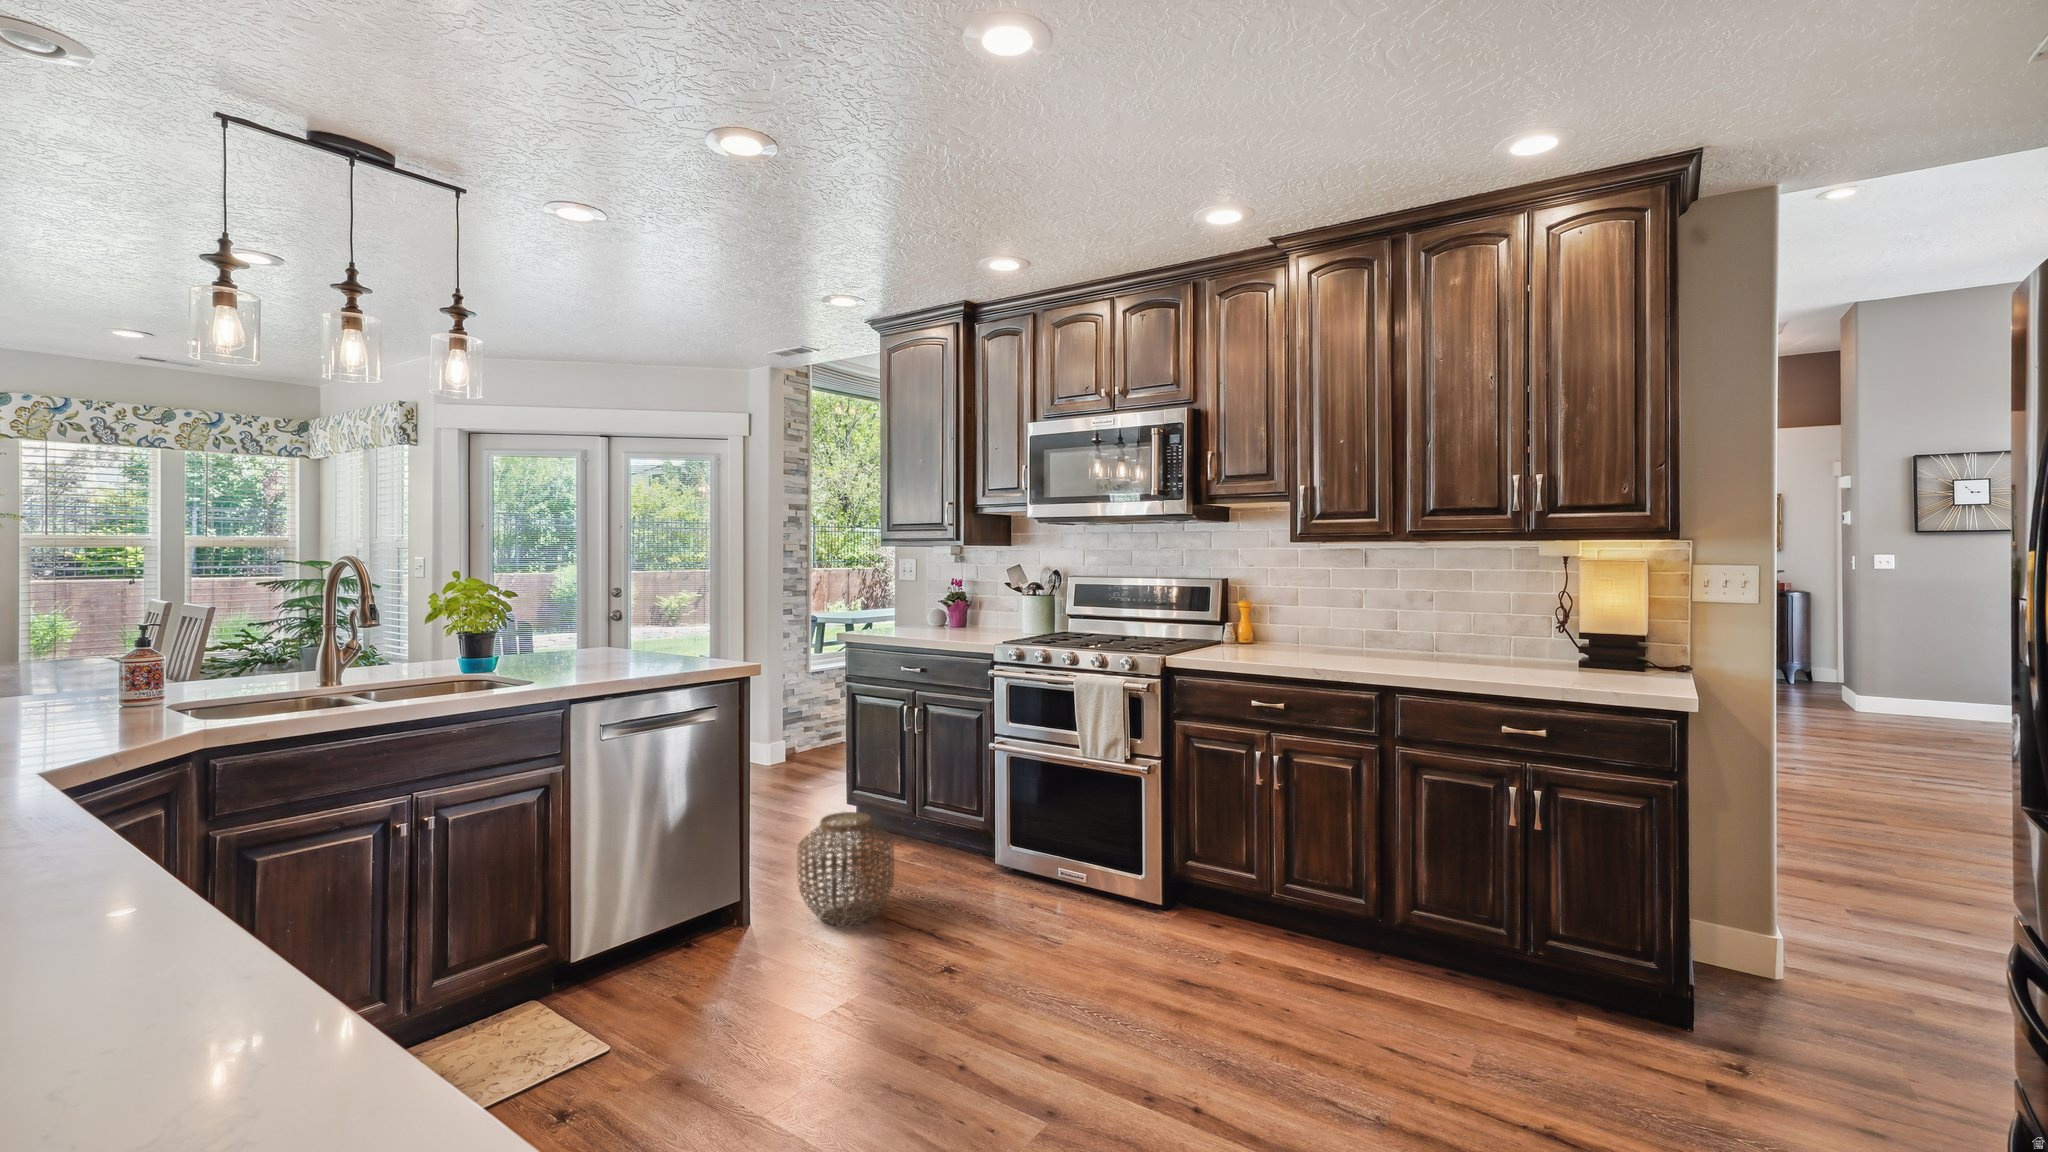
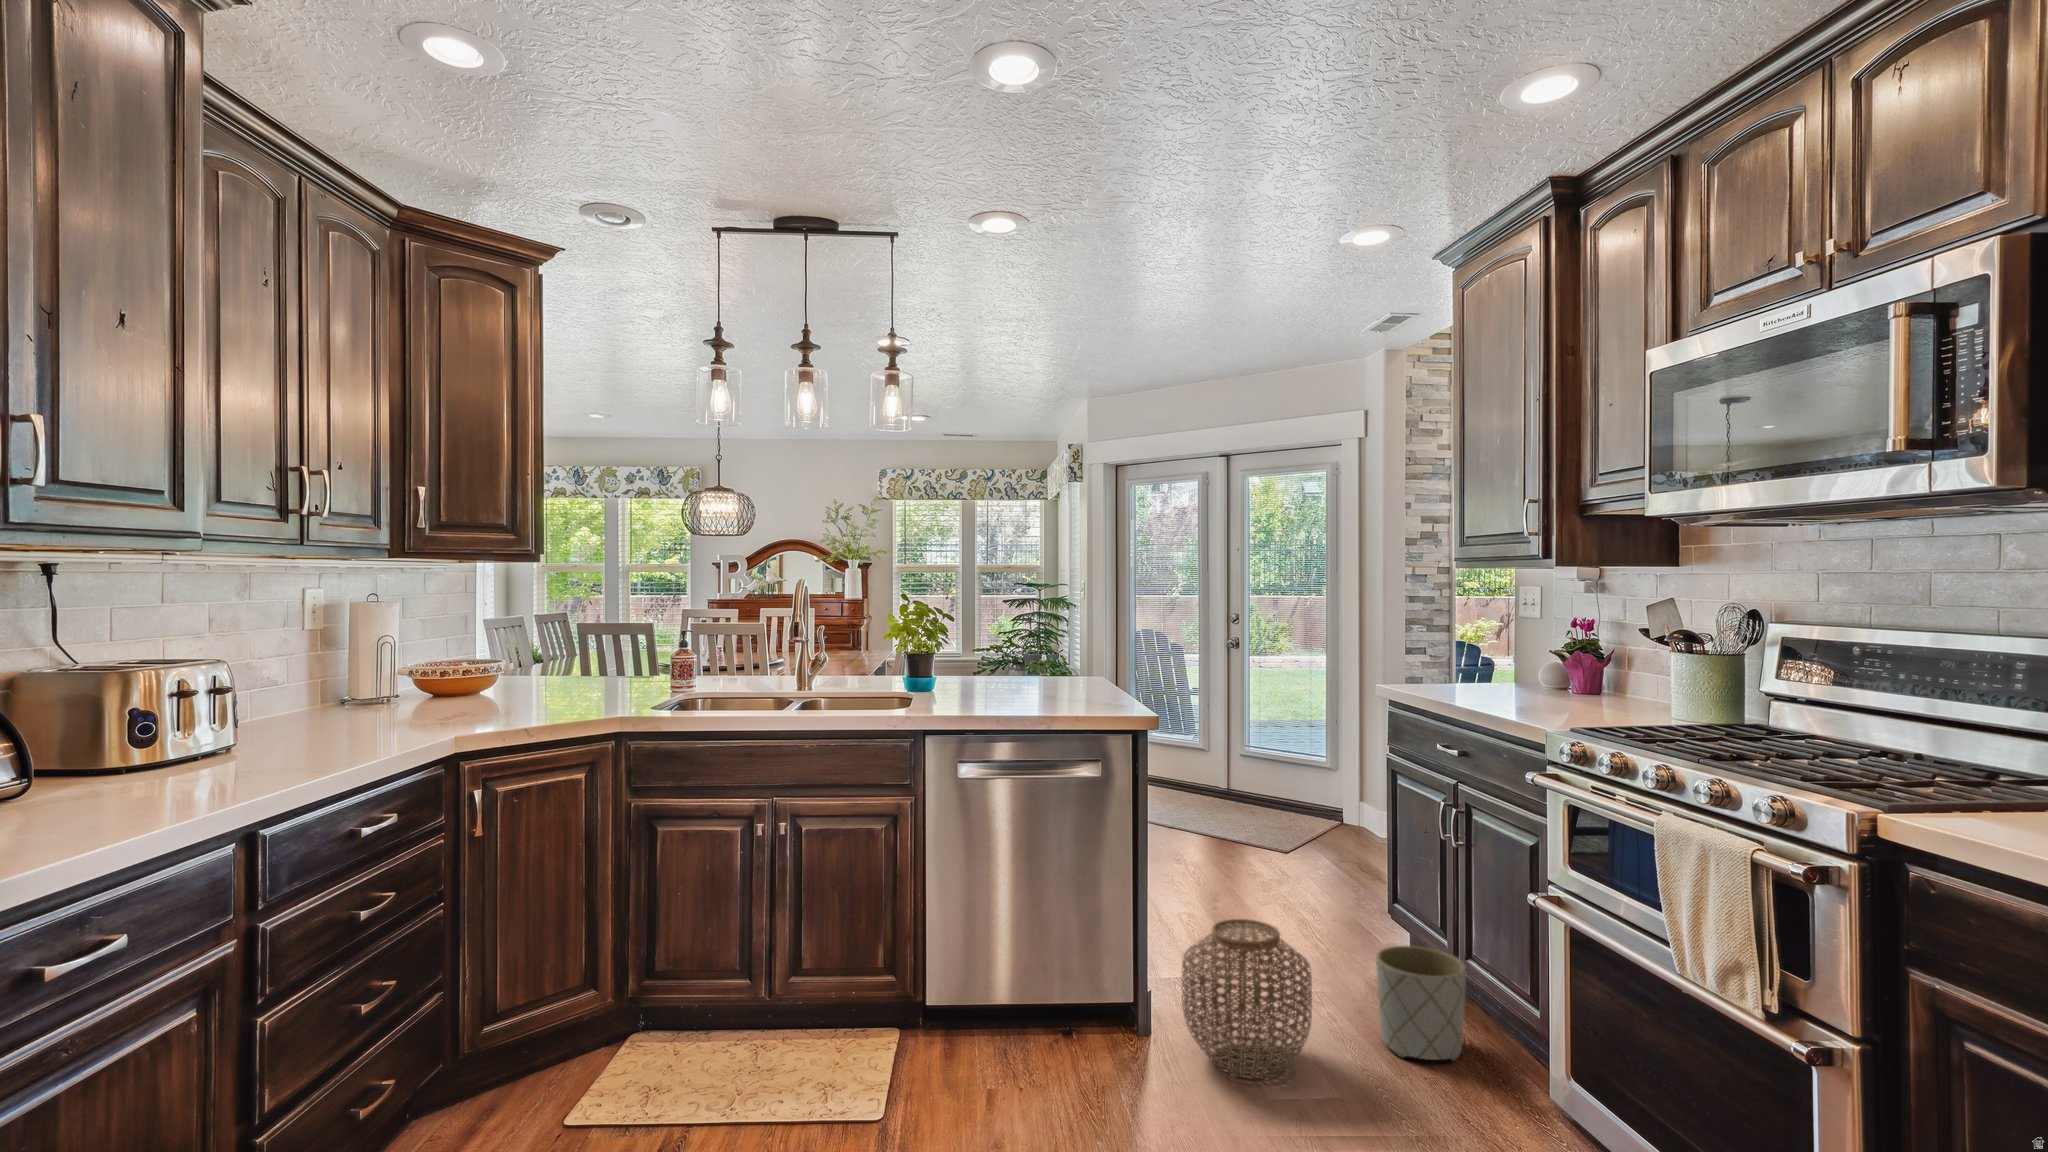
planter: none [904,808,961,882] -> present [1376,946,1466,1061]

